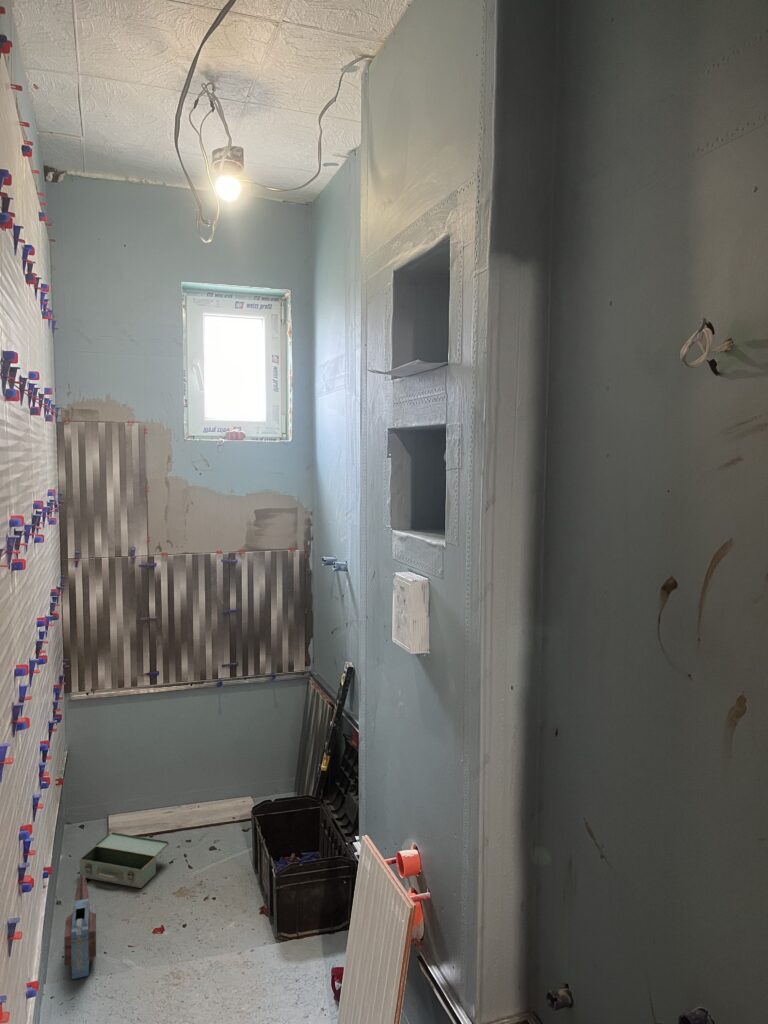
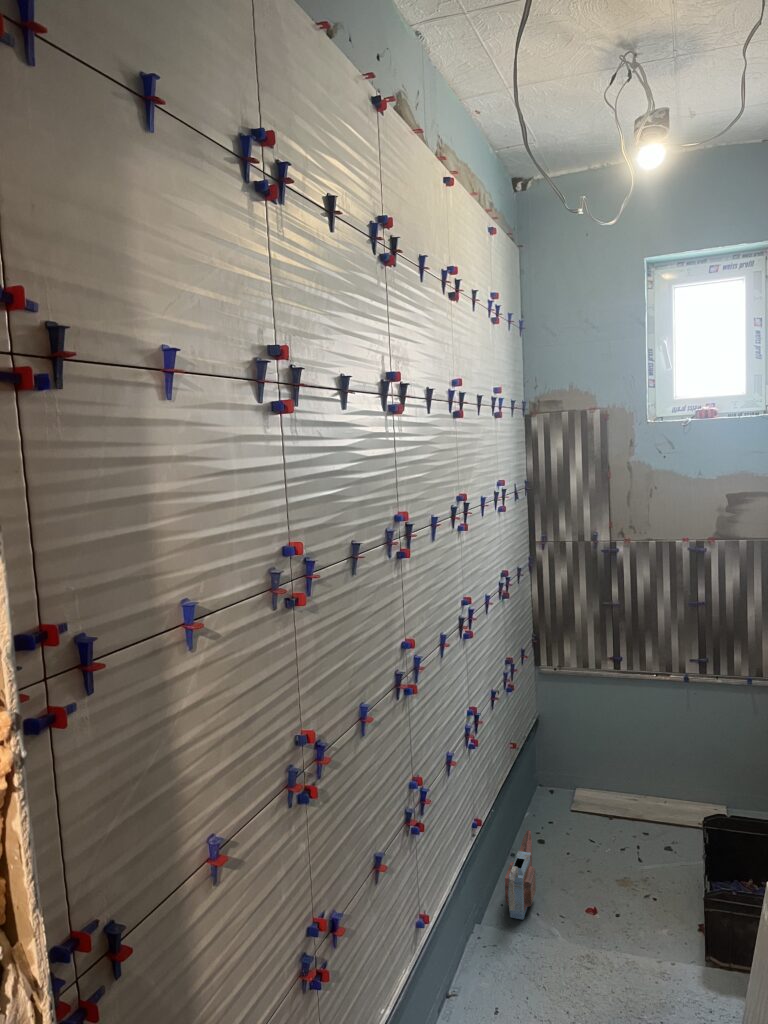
toolbox: present [80,833,169,888] -> none [538,803,620,862]

